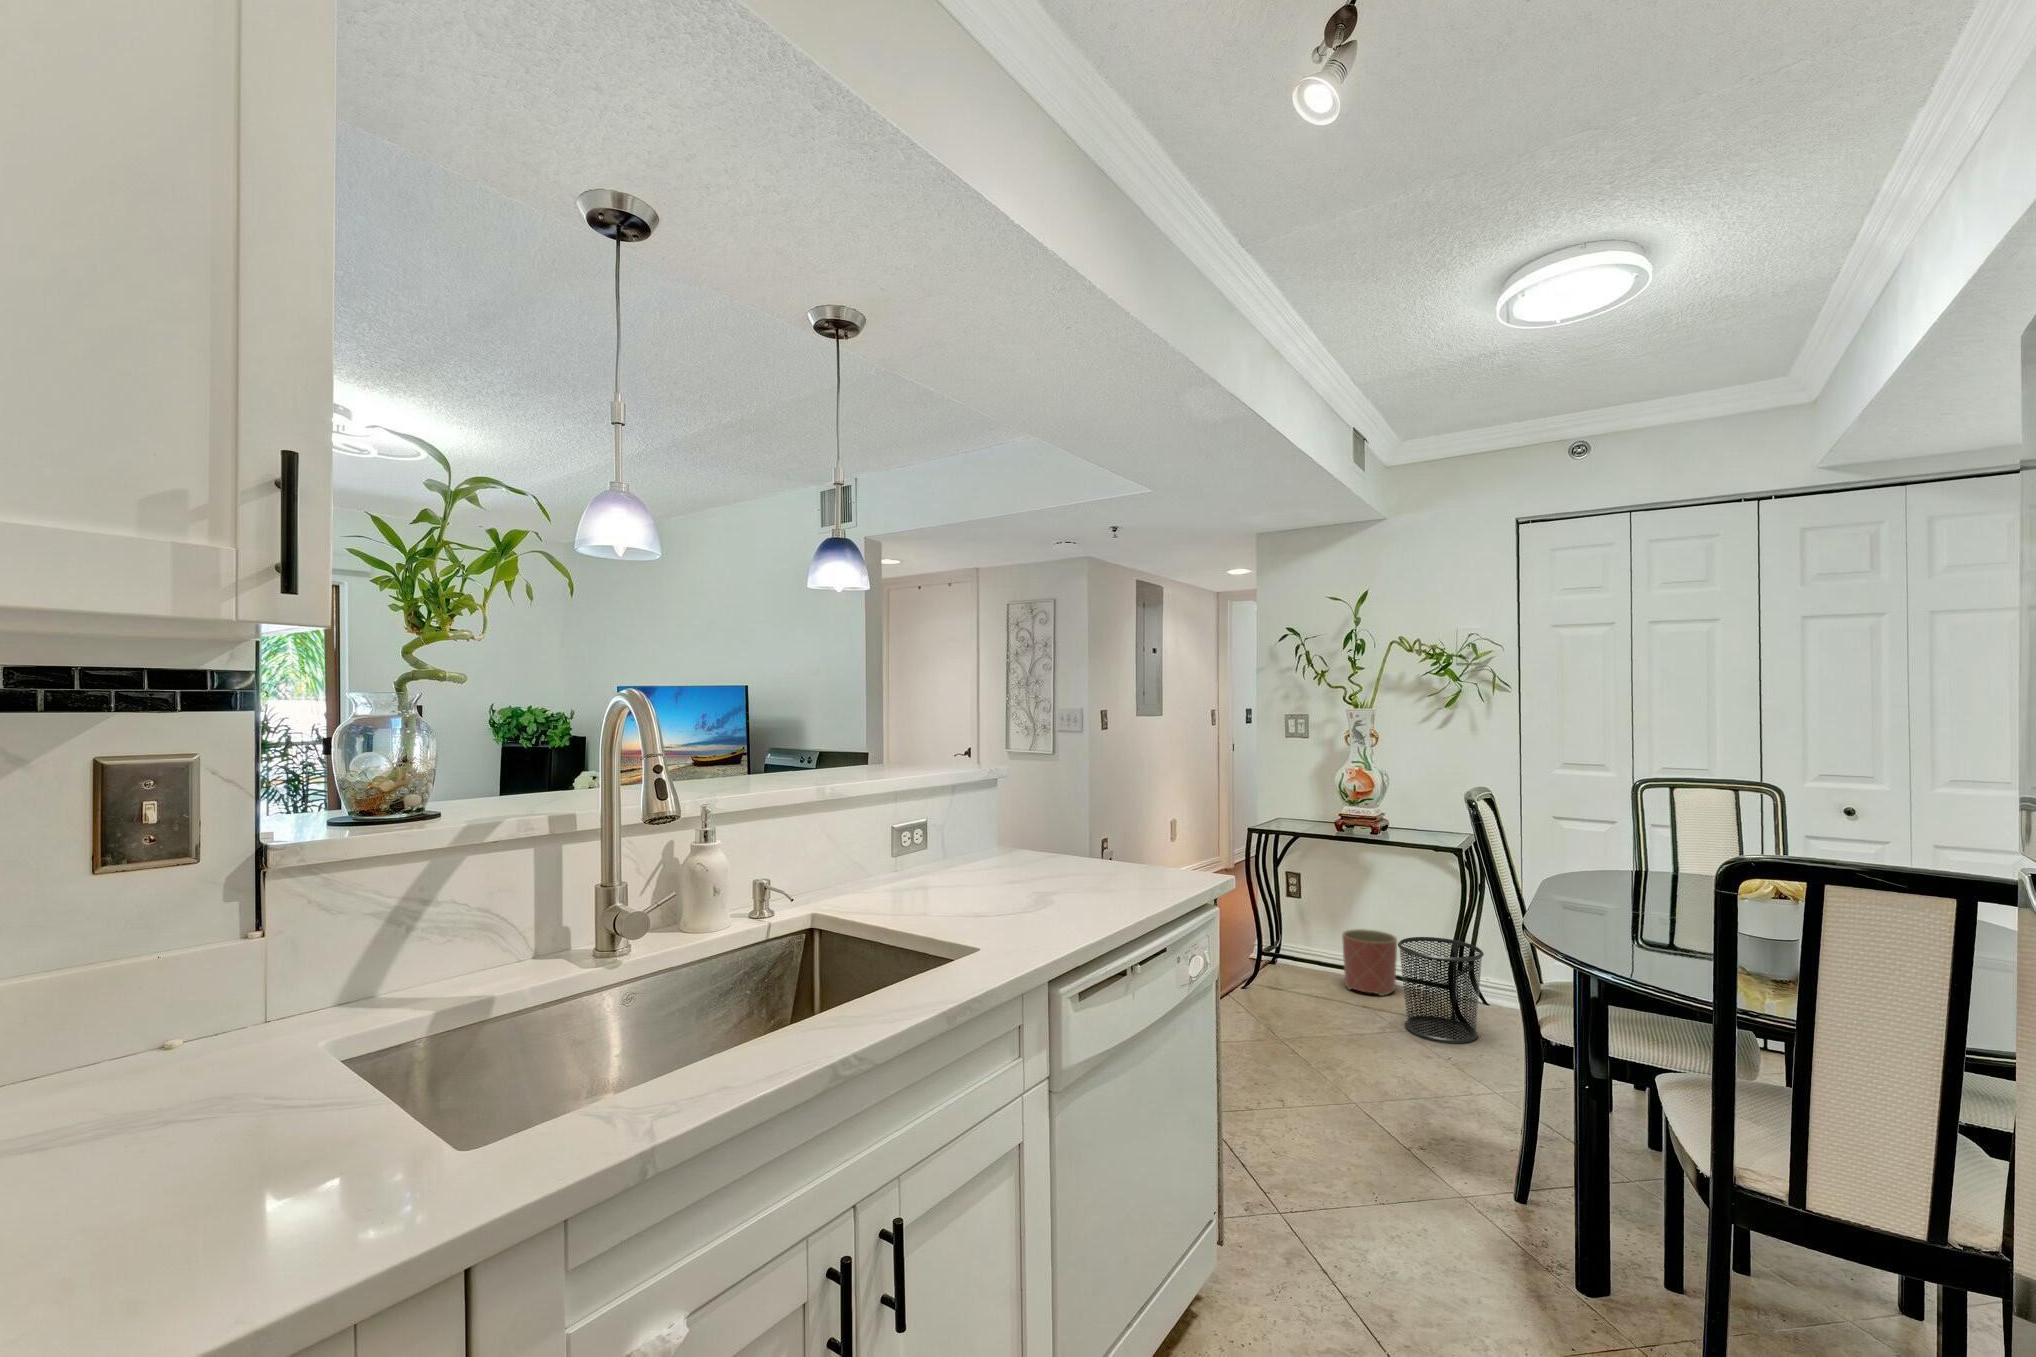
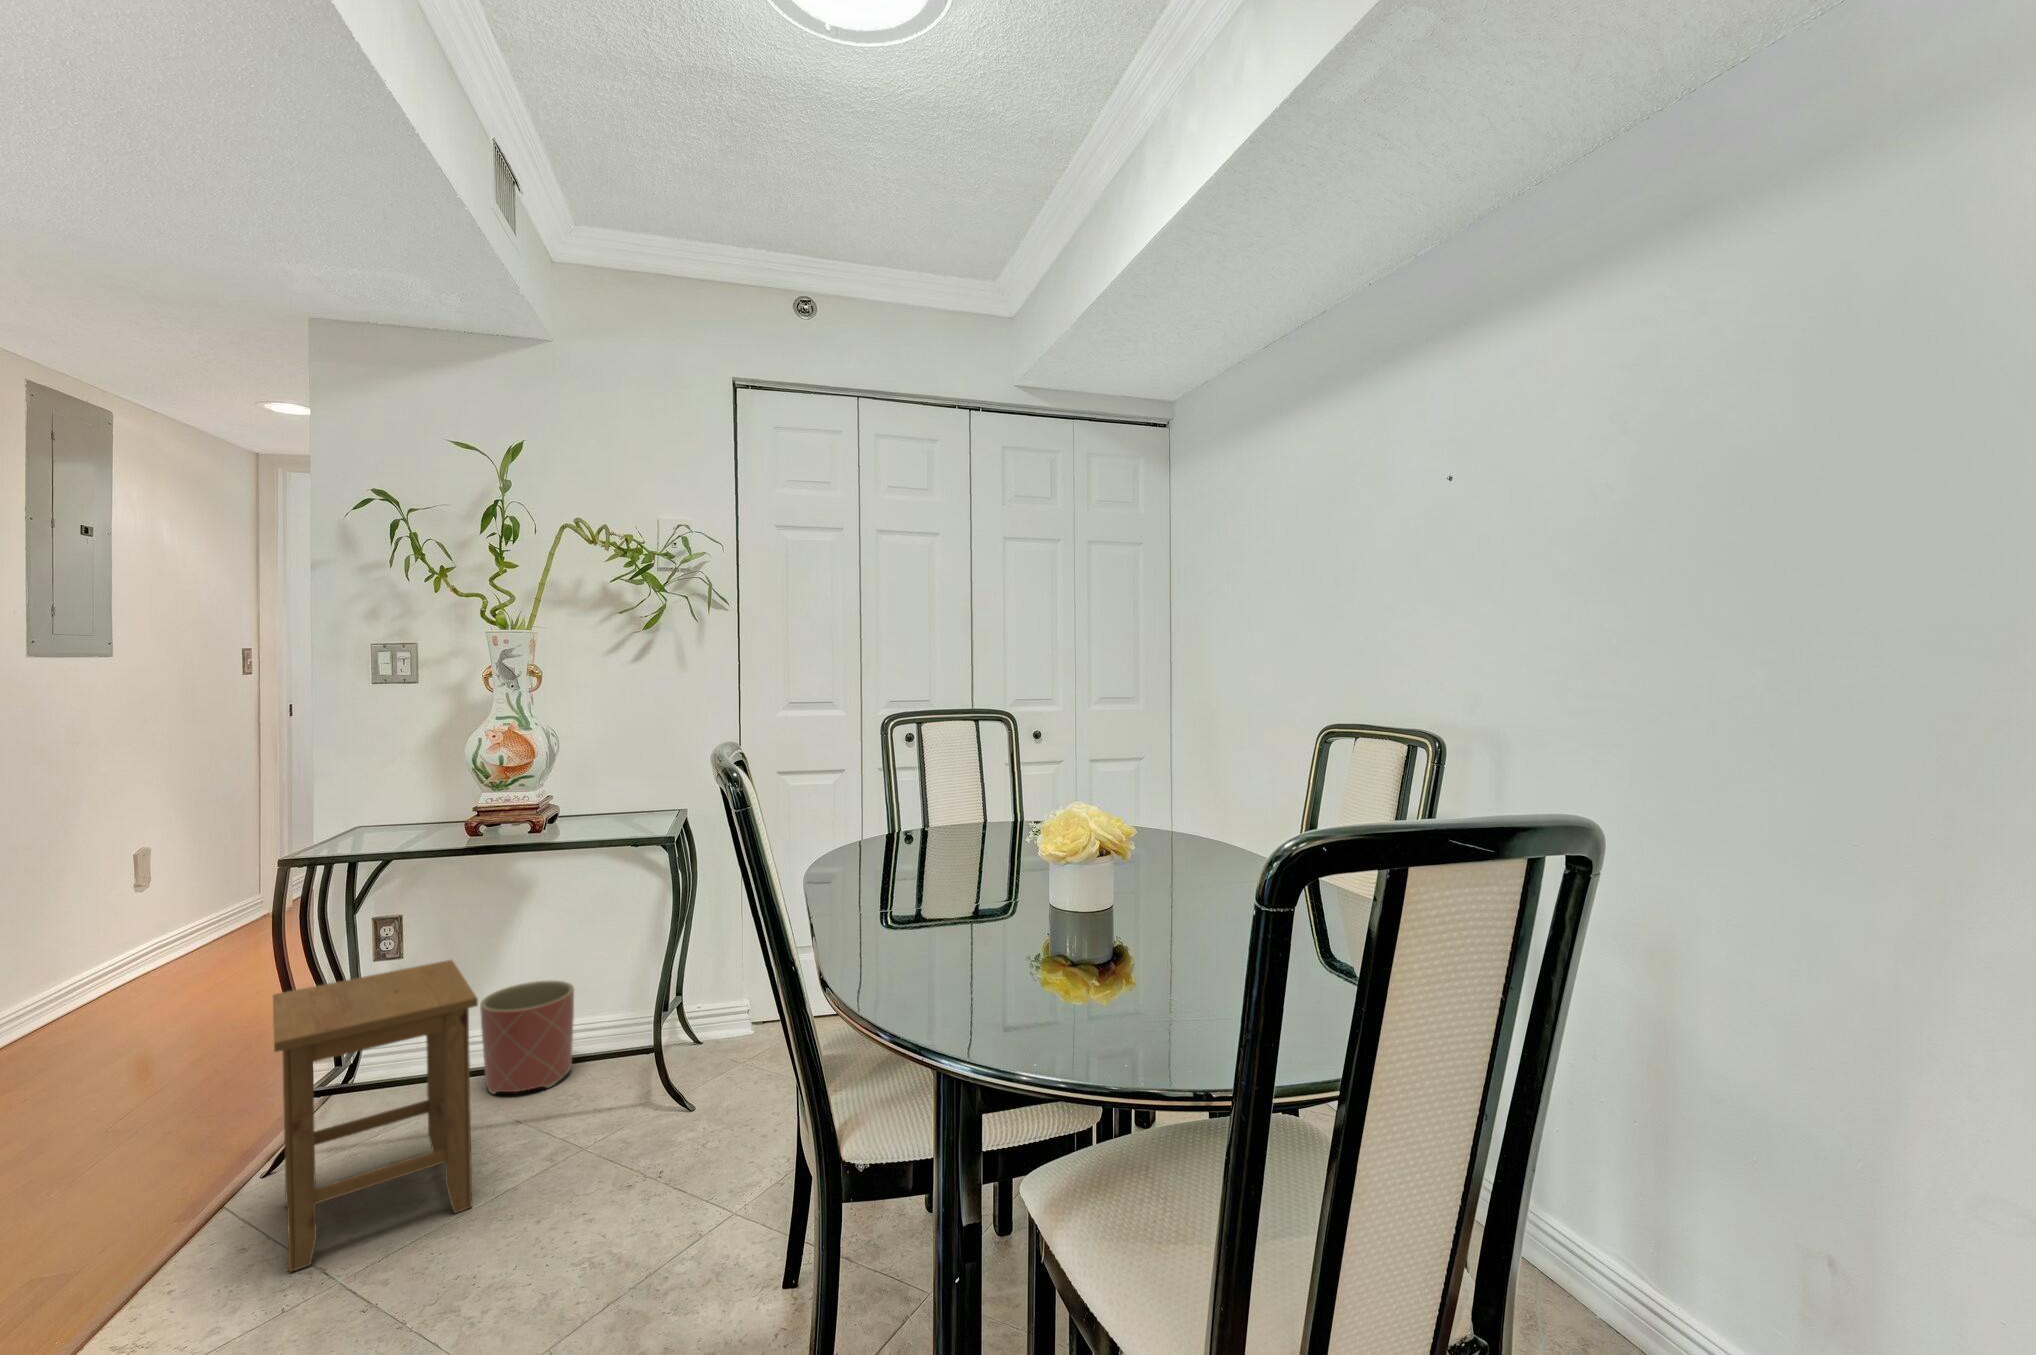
stool: none [1250,896,1344,1033] -> present [273,960,478,1272]
waste bin: present [1398,937,1484,1043] -> none [578,975,711,1152]

